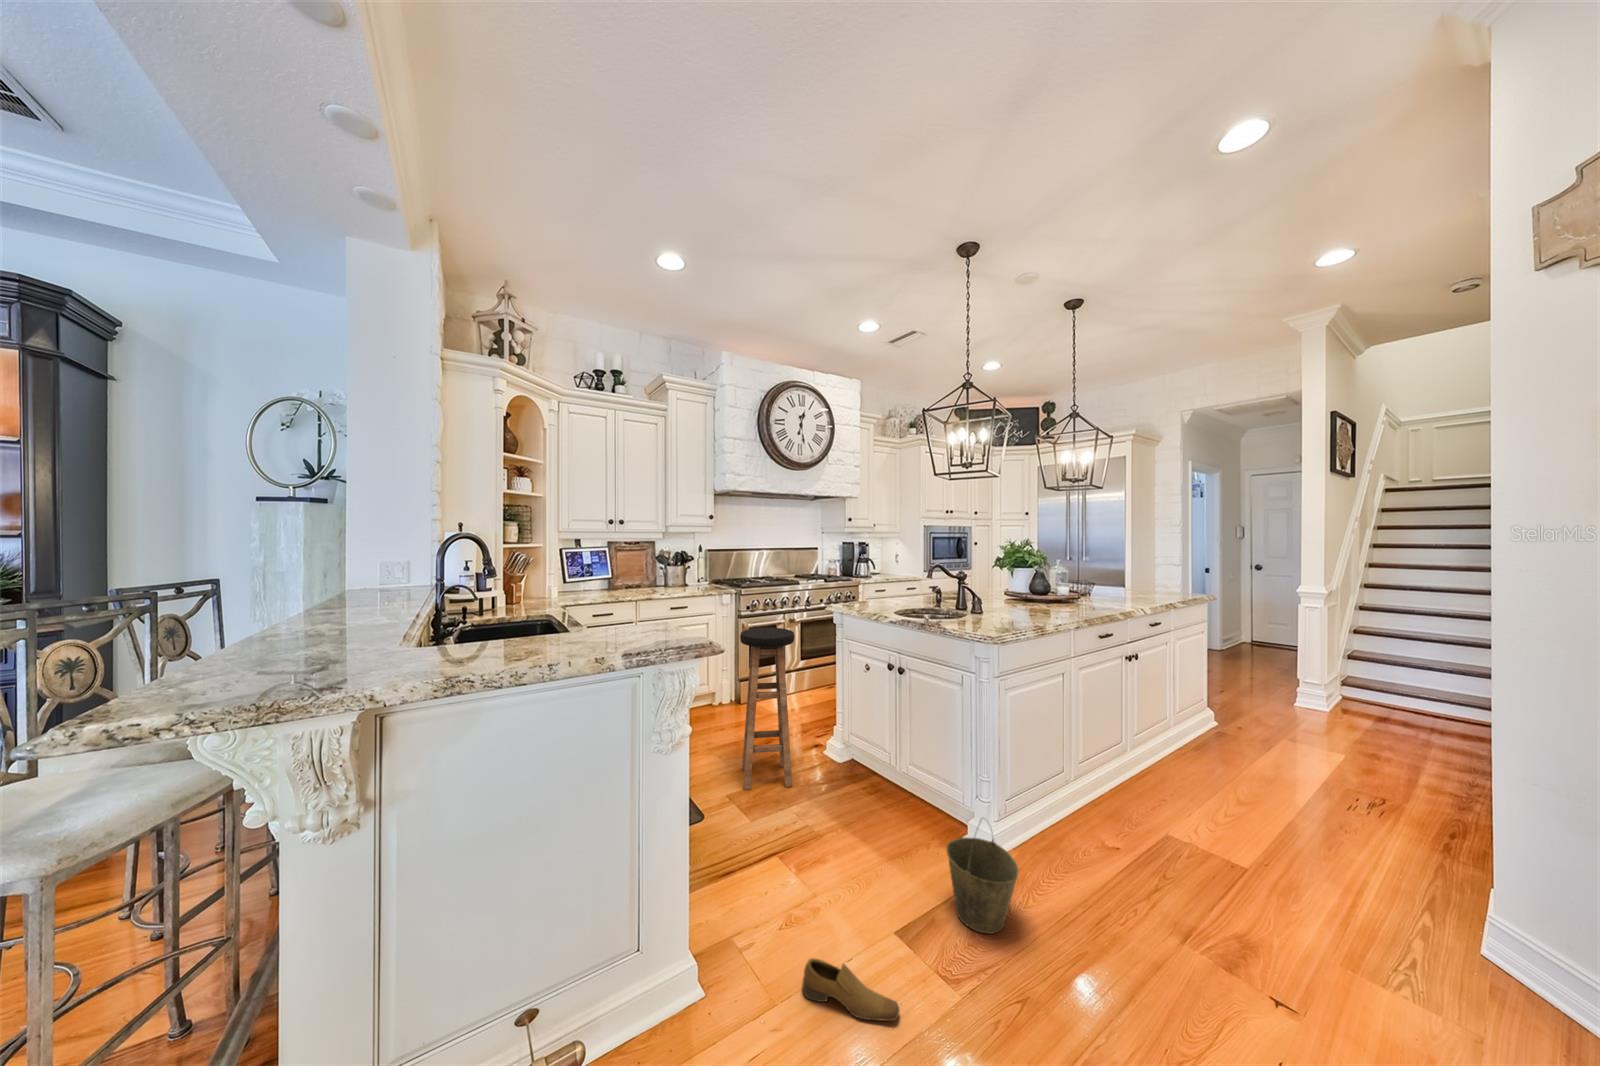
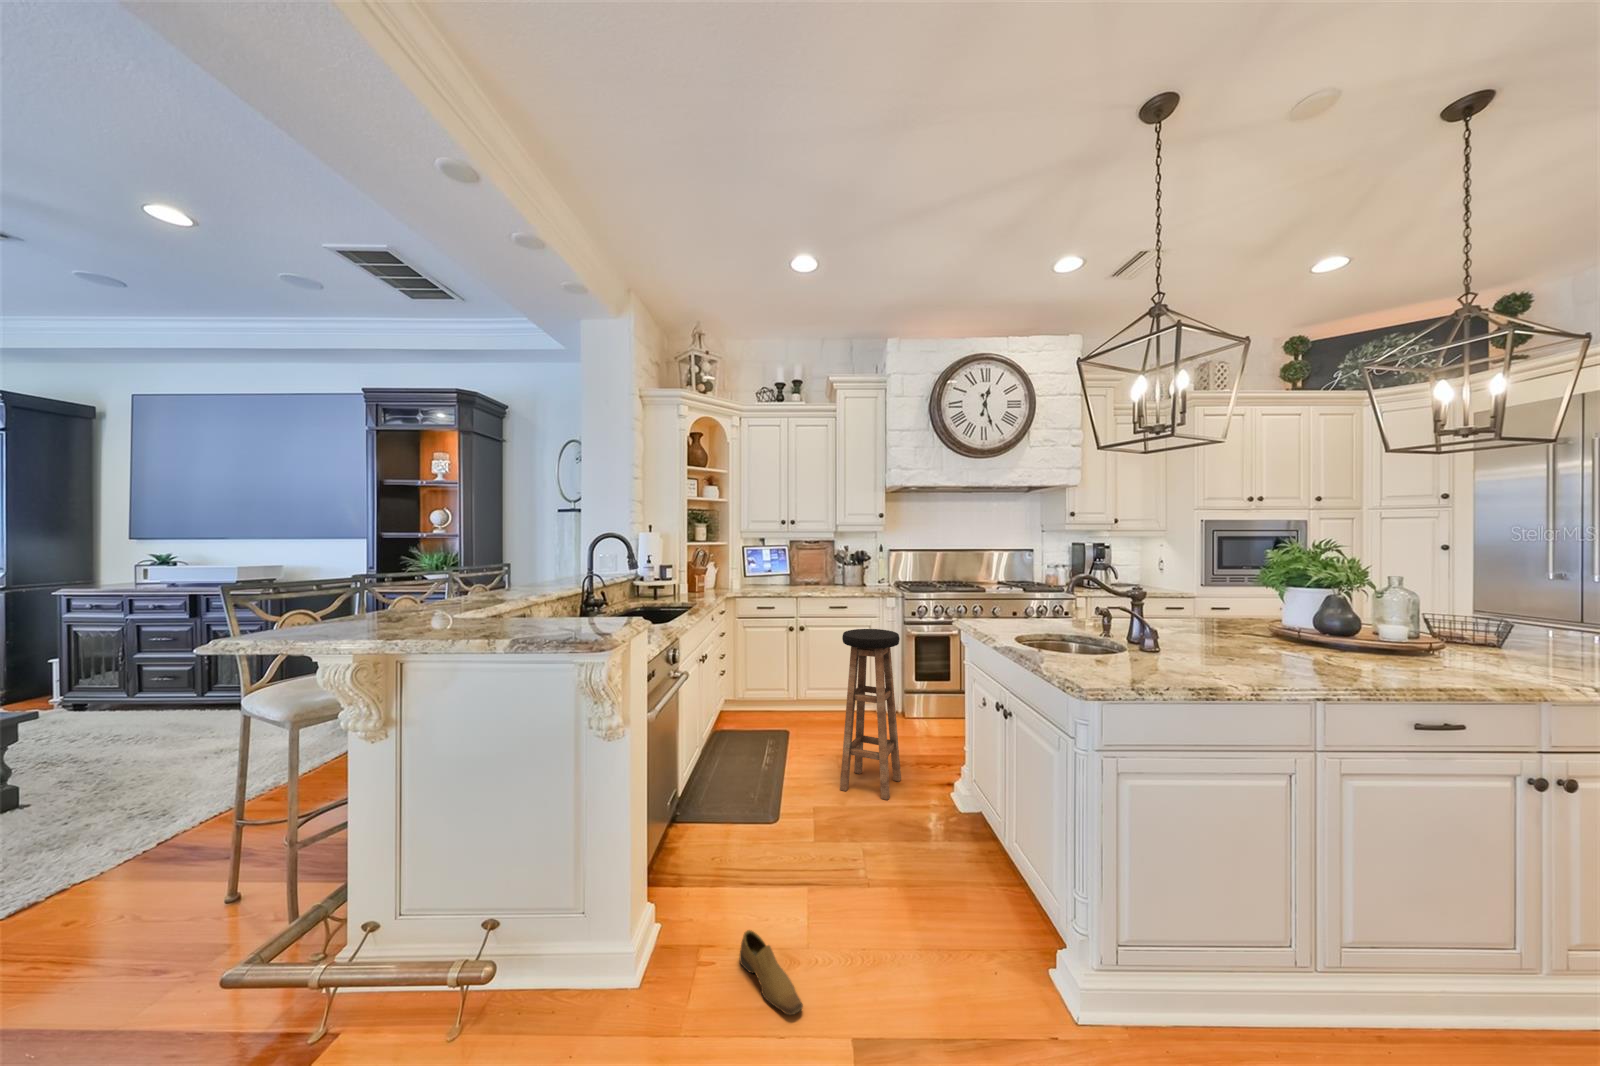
bucket: present [946,820,1019,934] -> none [933,867,1015,1008]

